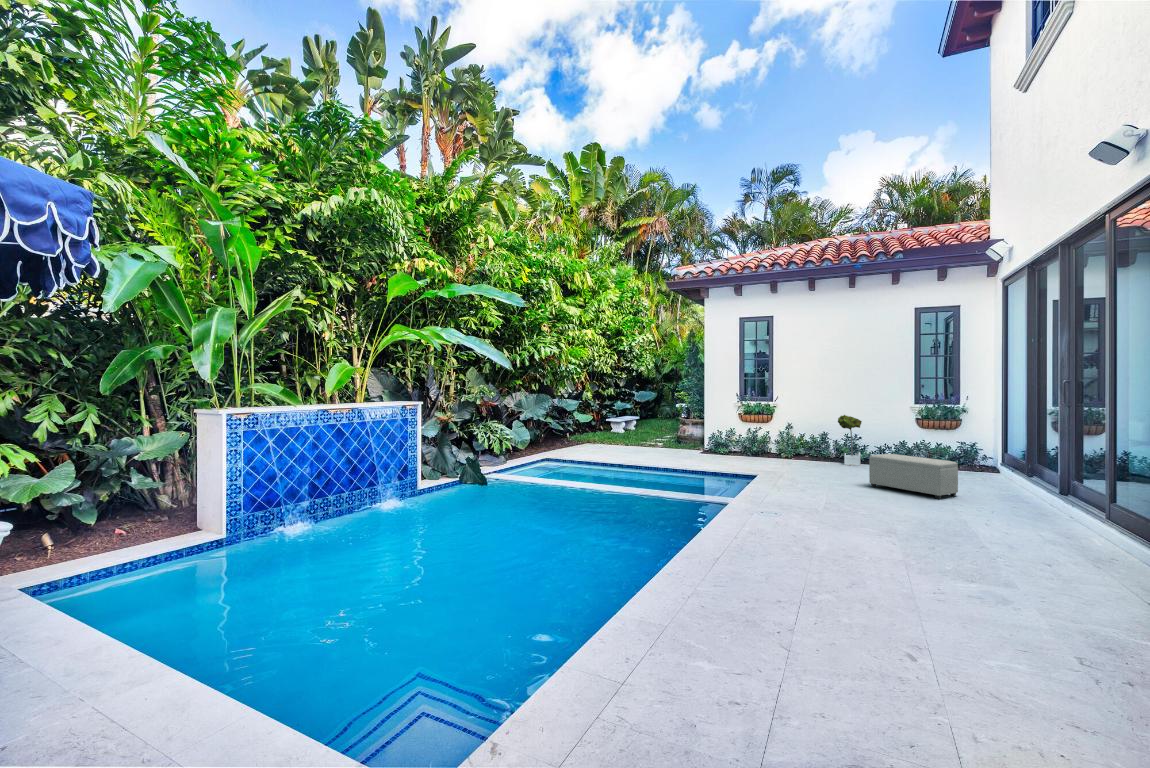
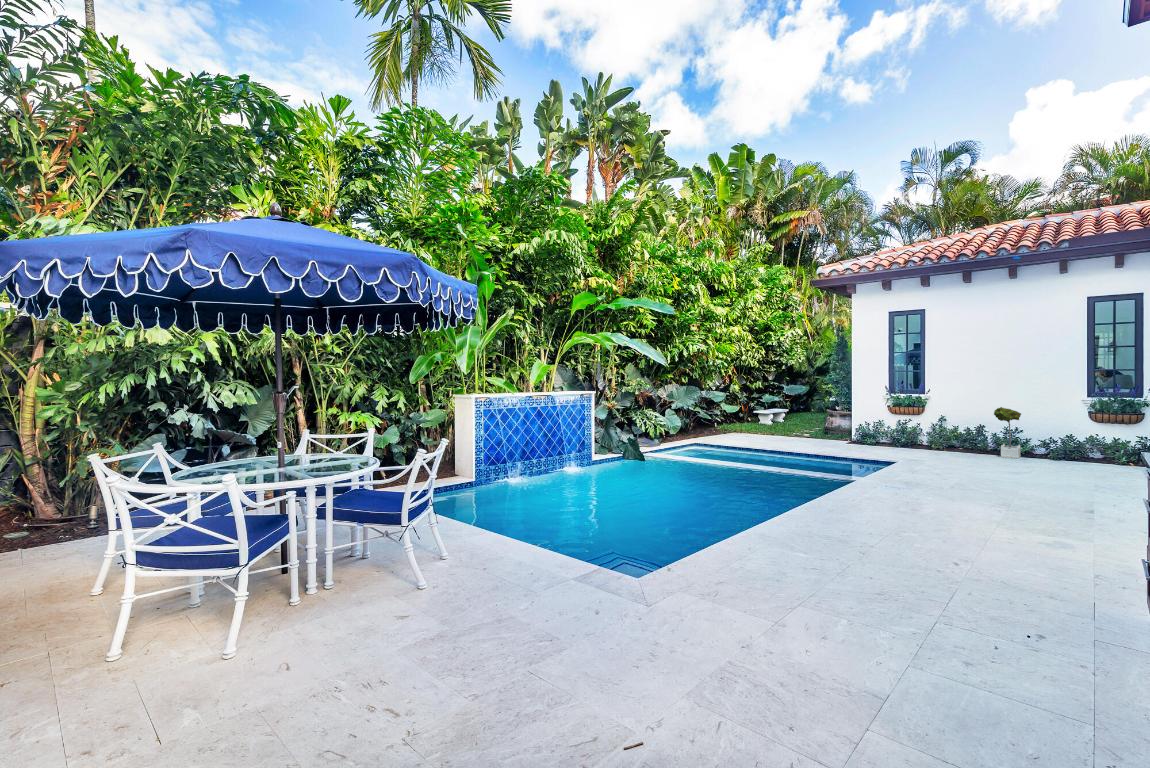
ottoman: present [869,454,958,499] -> none [1014,444,1110,487]

